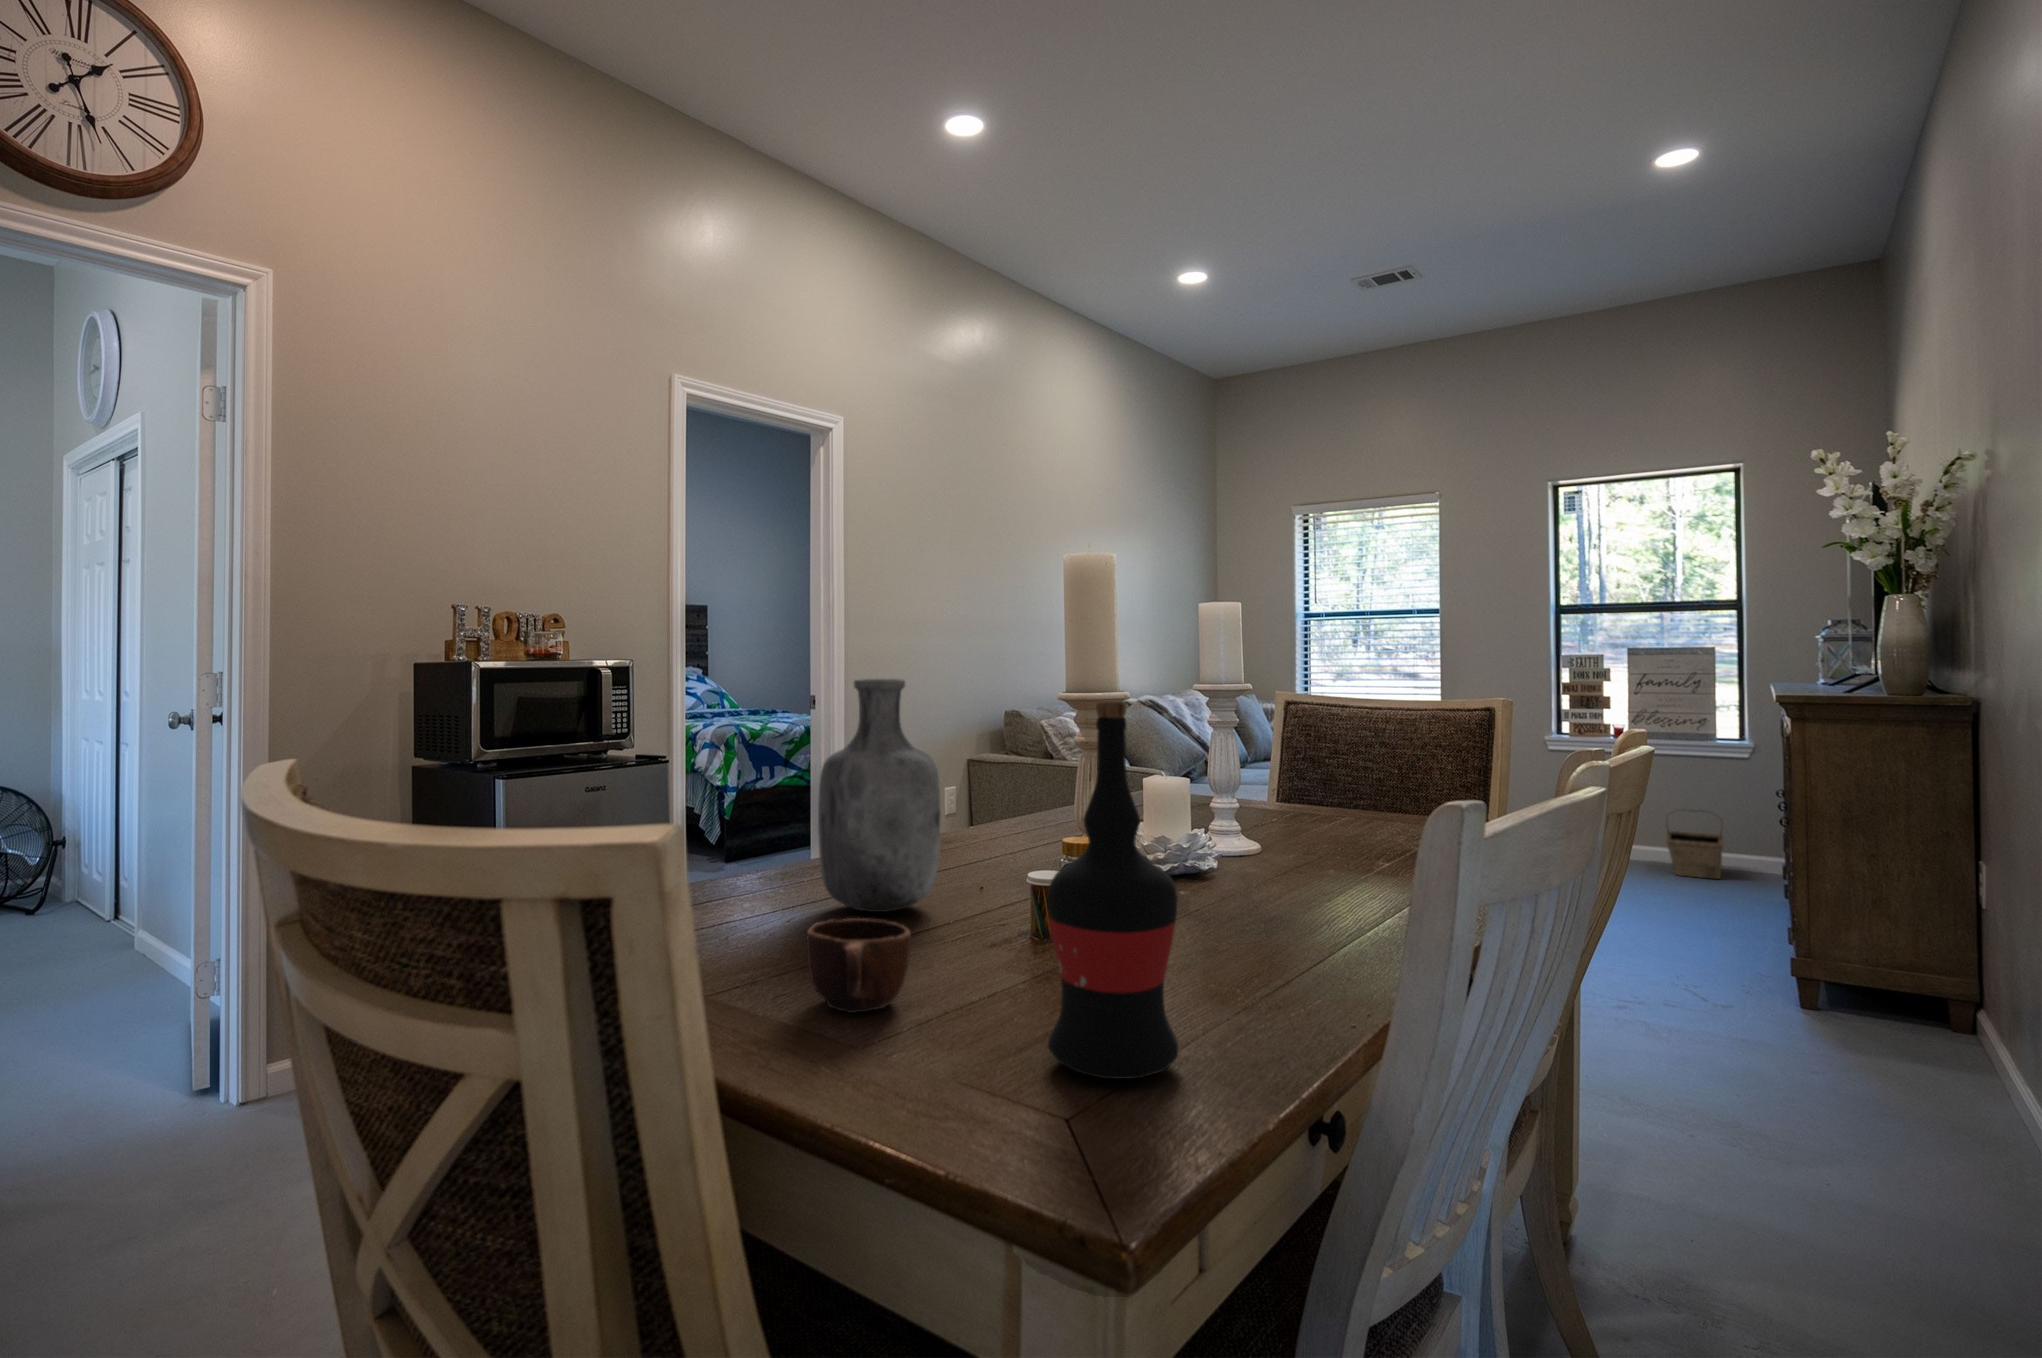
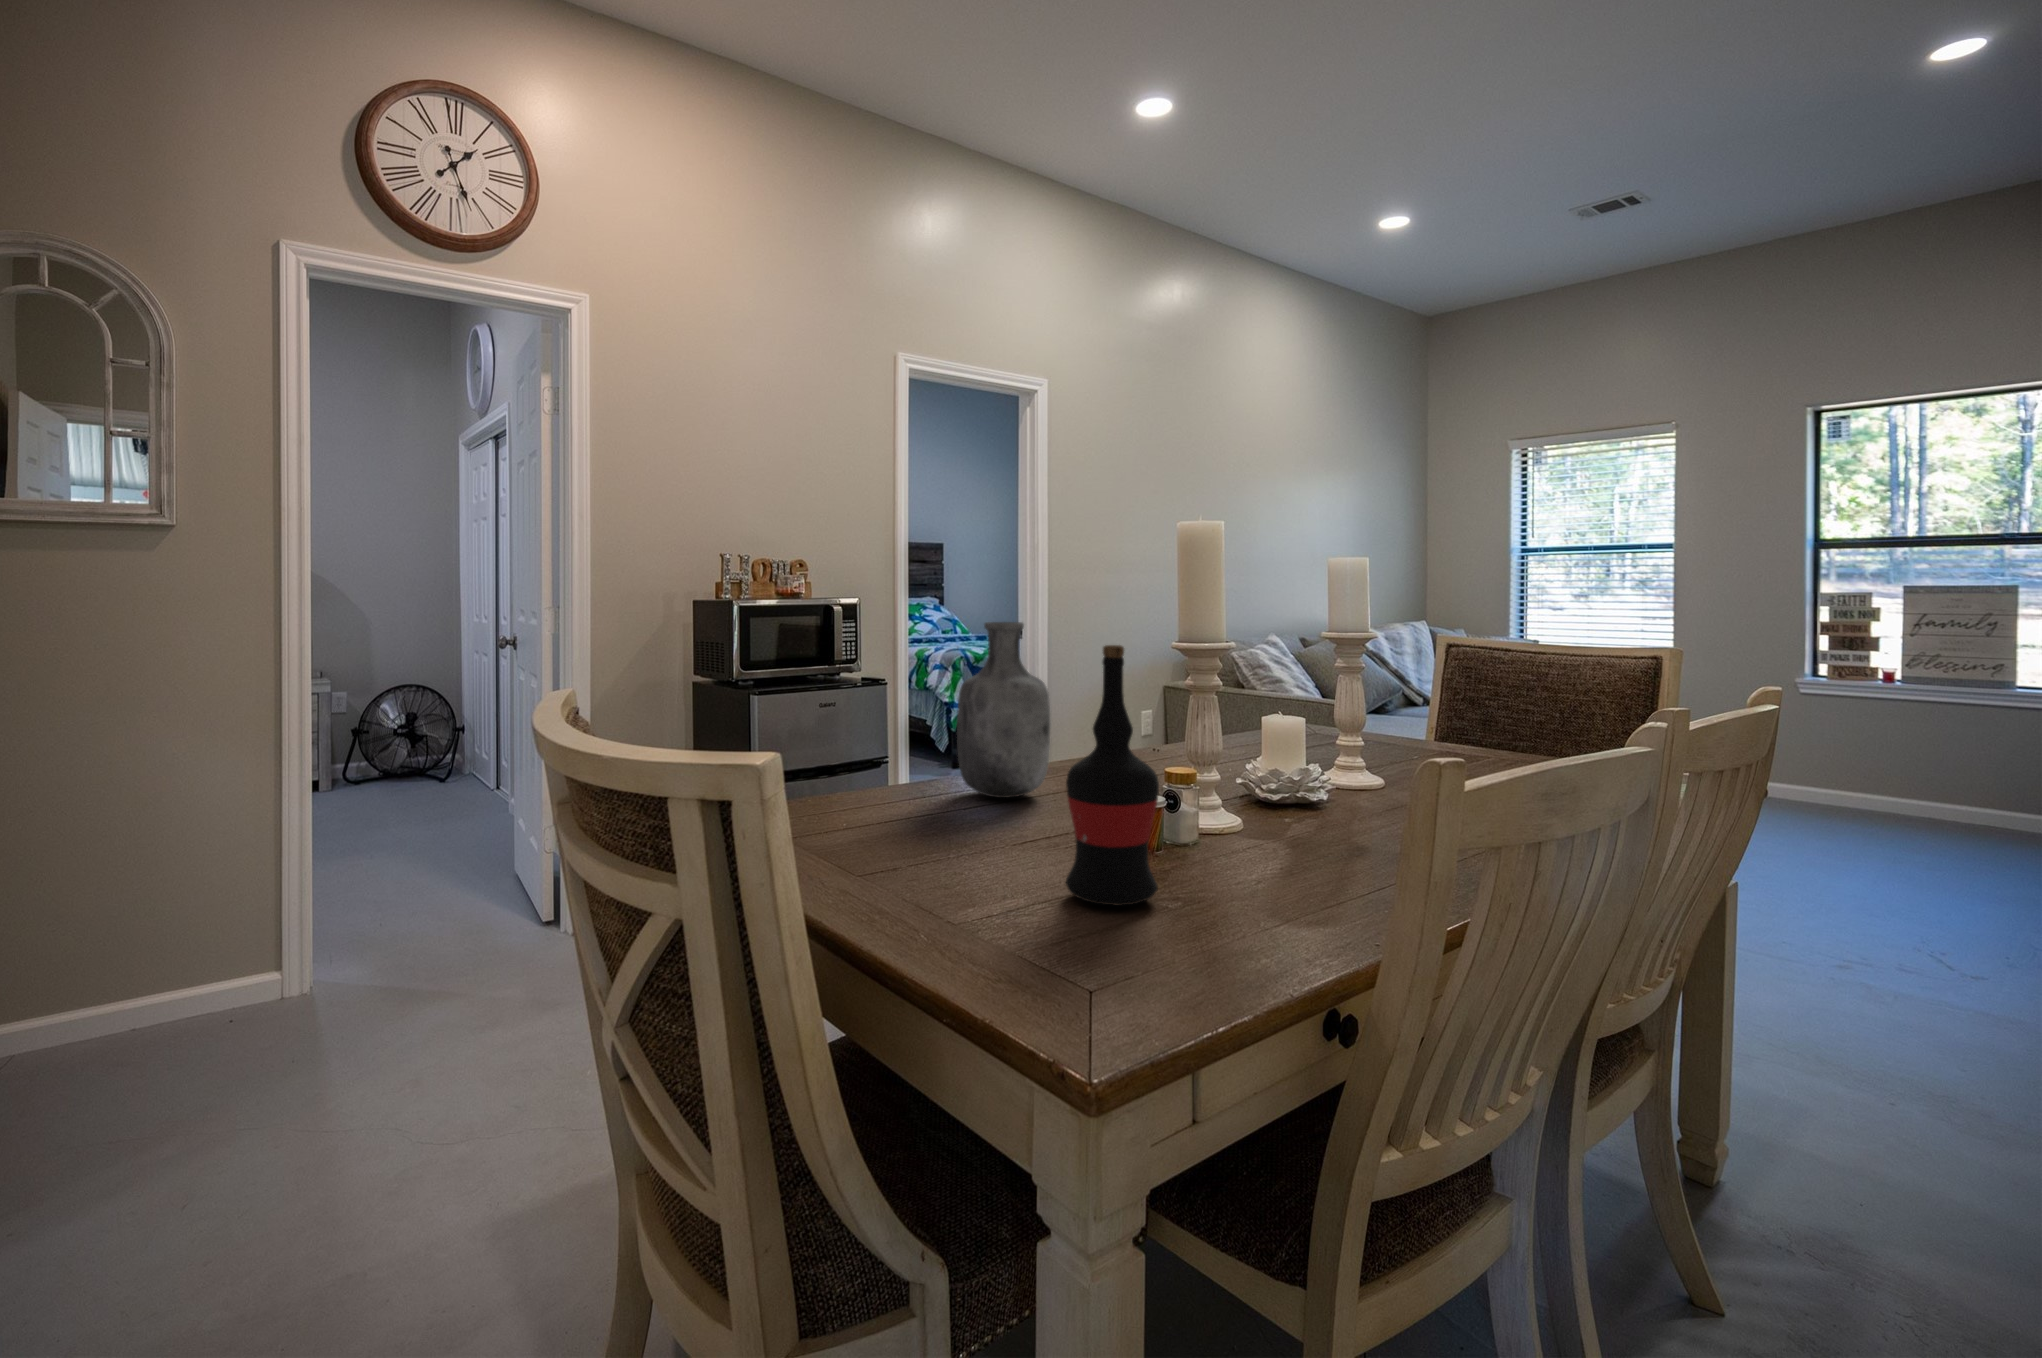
basket: present [1666,811,1723,879] -> none [1928,760,2004,836]
mug: present [807,918,911,1013] -> none [921,794,995,857]

